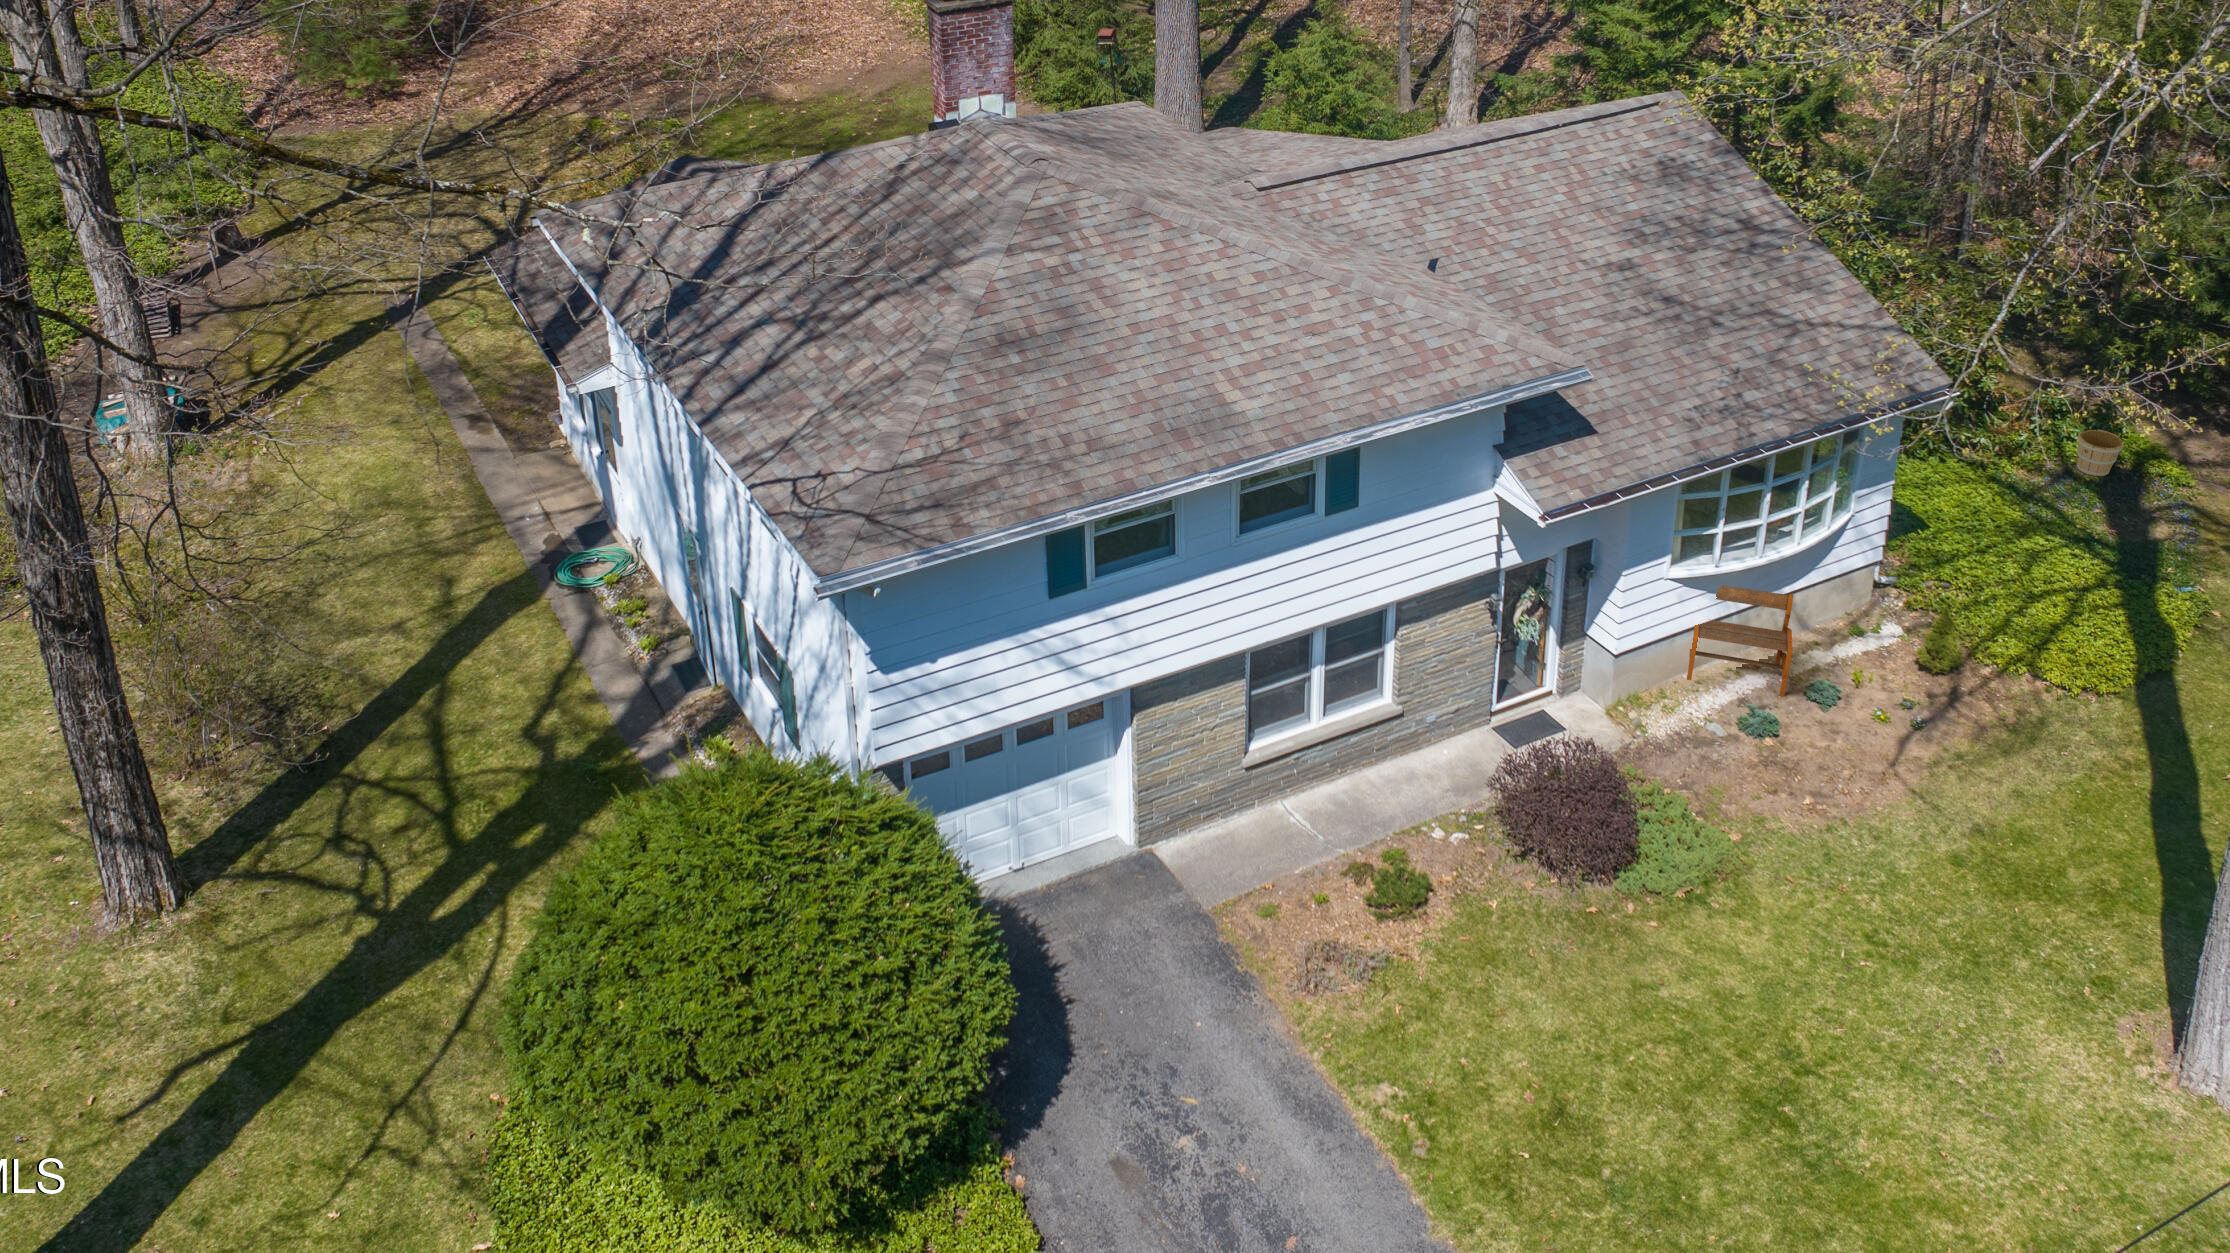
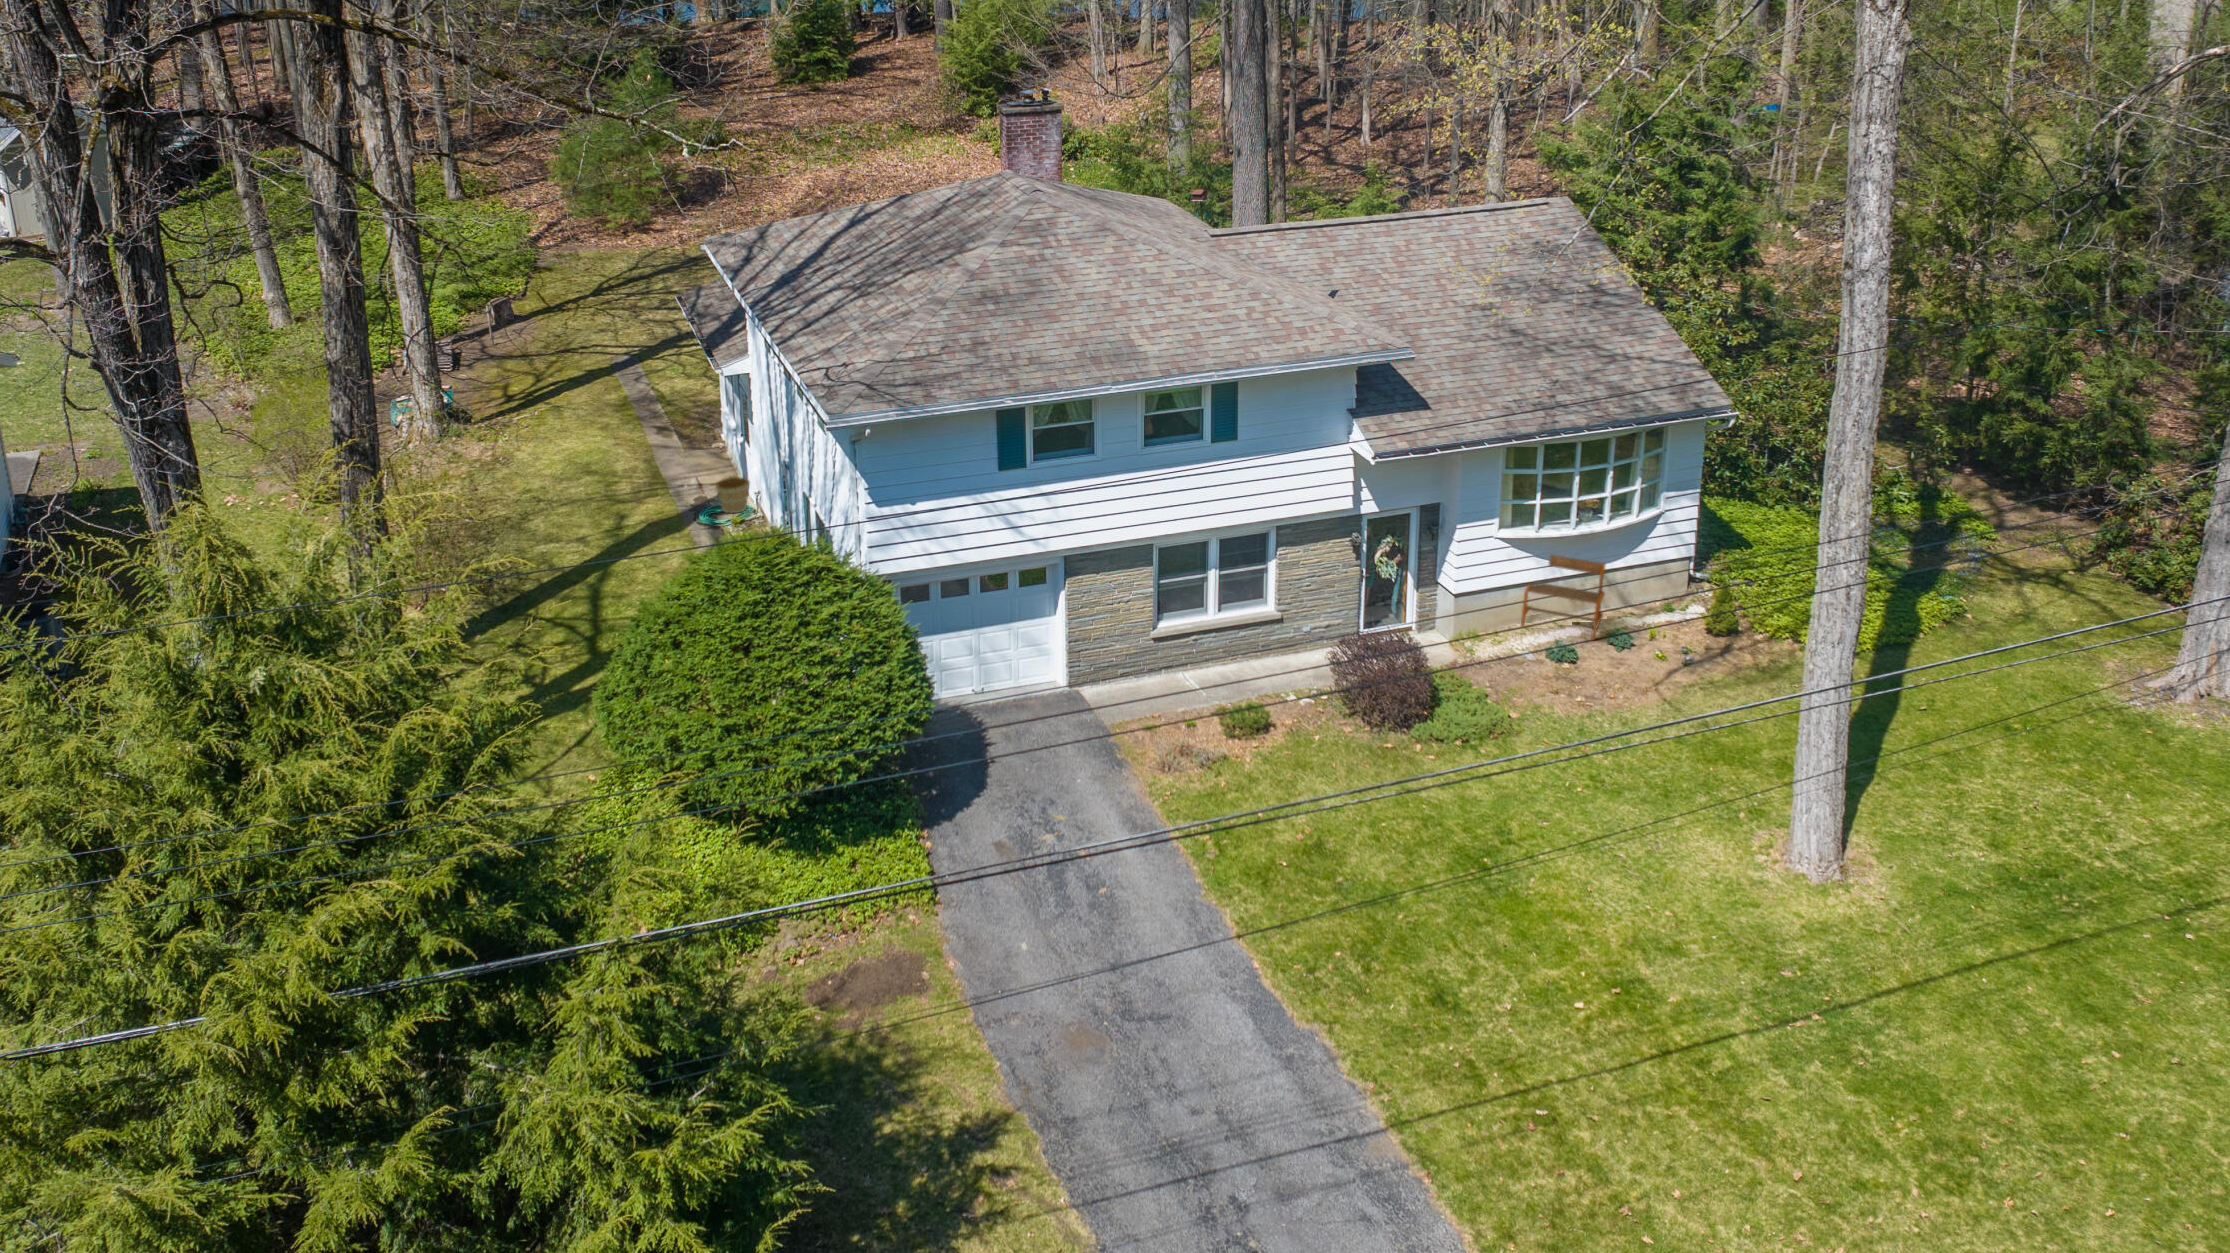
wooden bucket: present [2077,429,2123,476] -> present [715,477,749,514]

